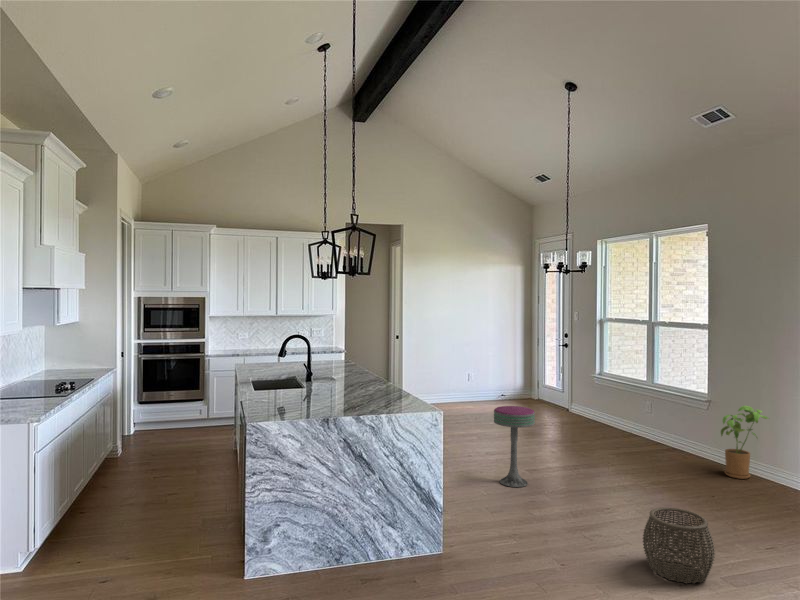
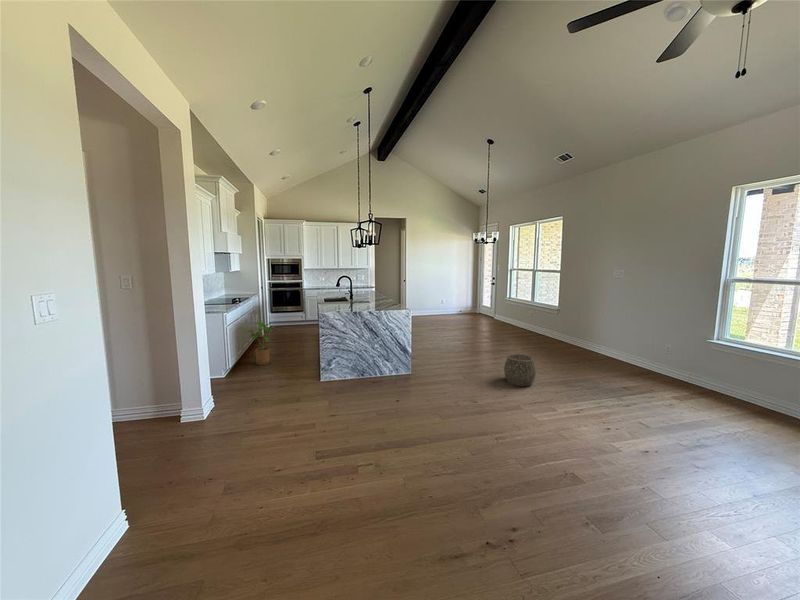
bar stool: present [494,406,535,487] -> none [444,311,465,350]
house plant: present [721,406,768,479] -> present [245,321,274,365]

